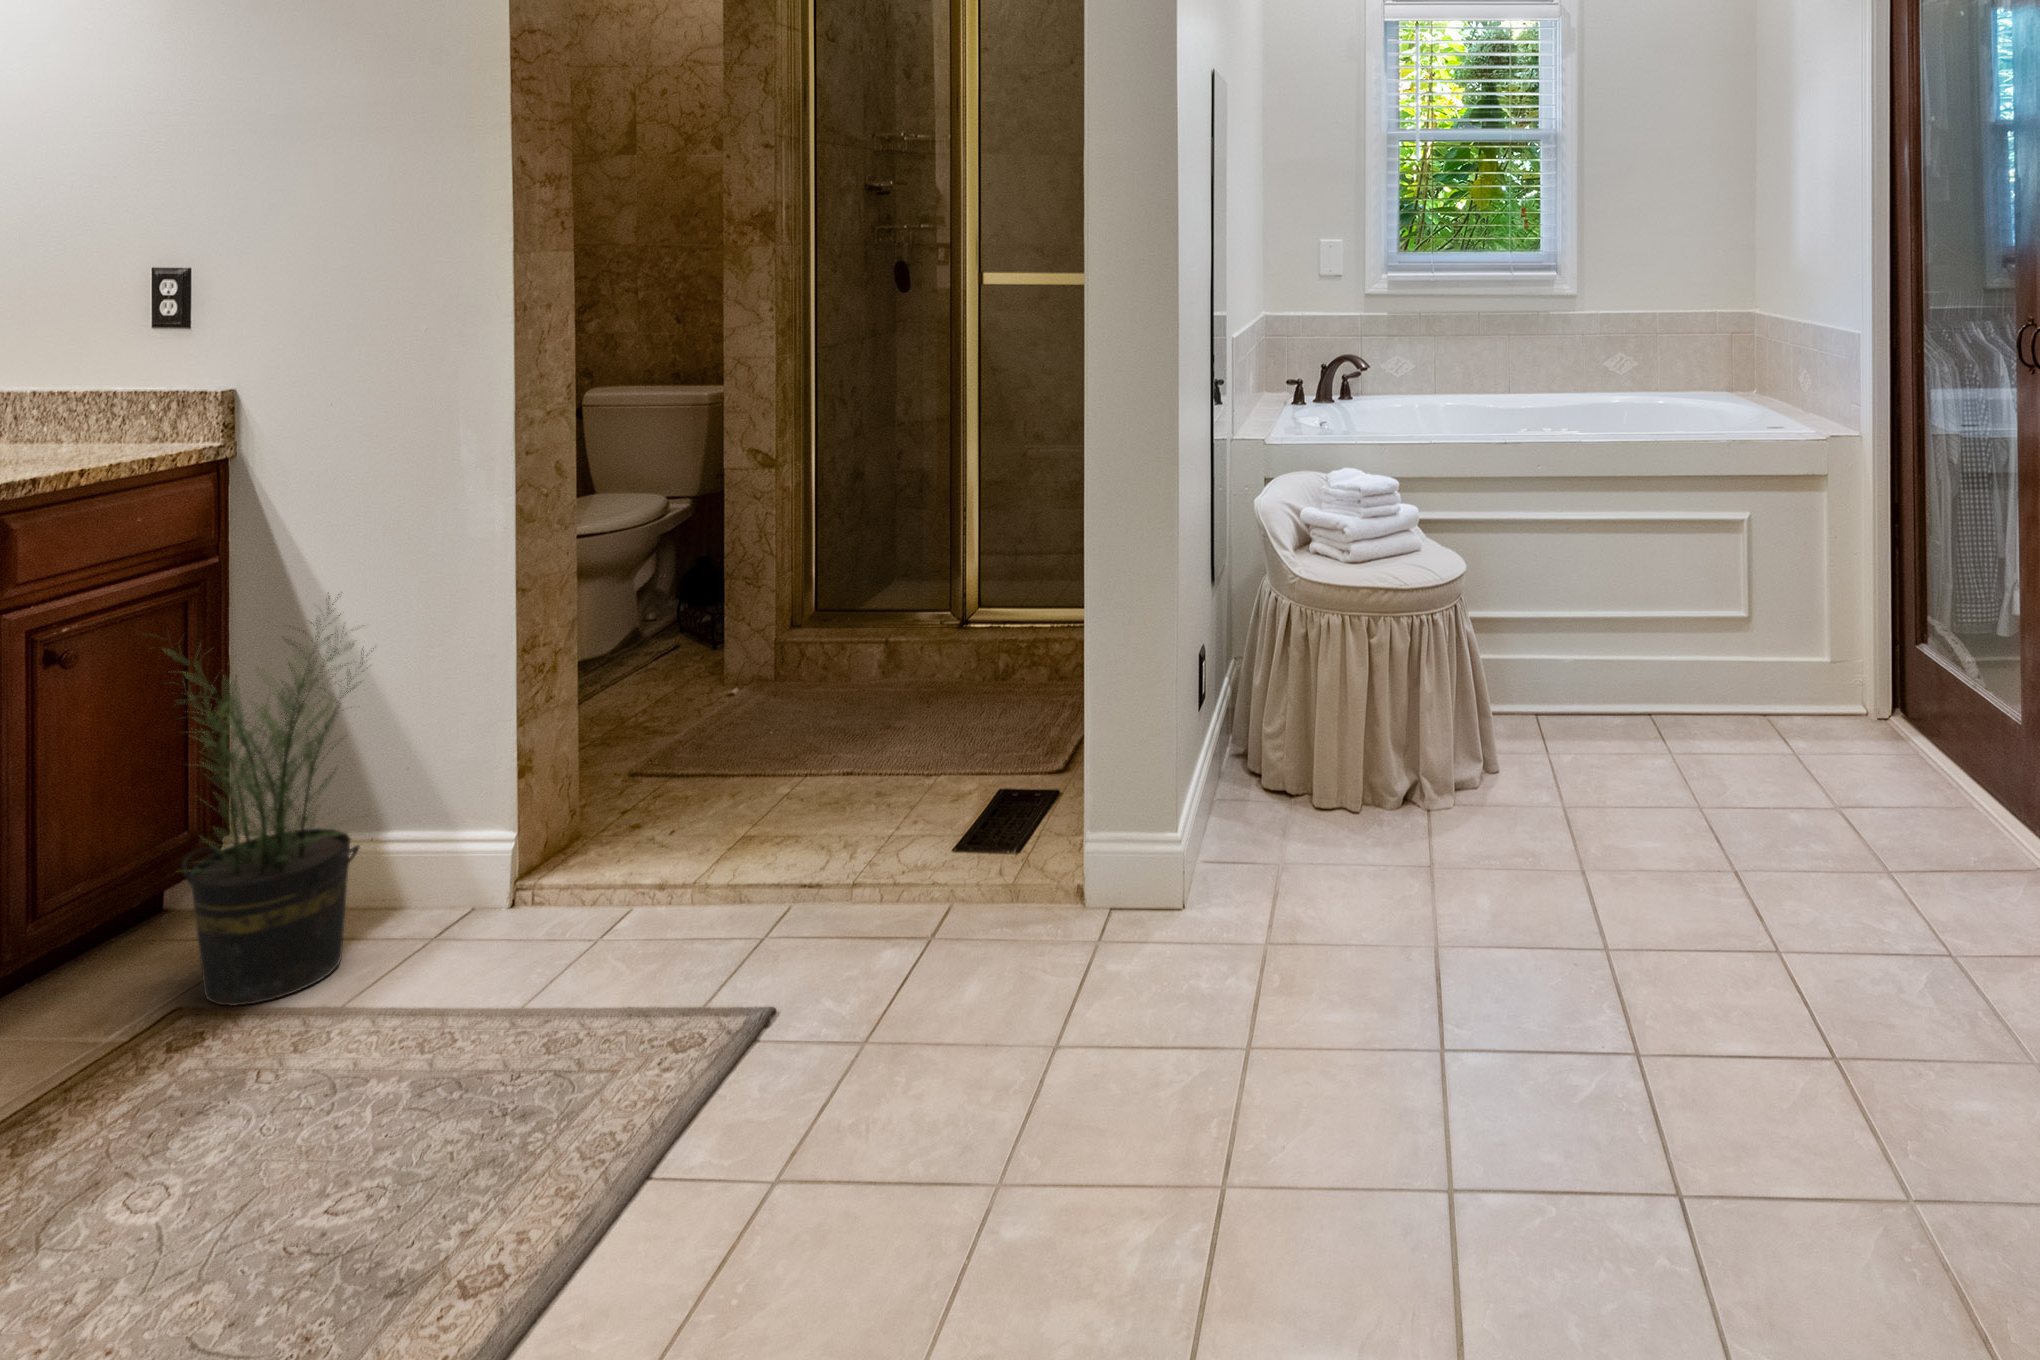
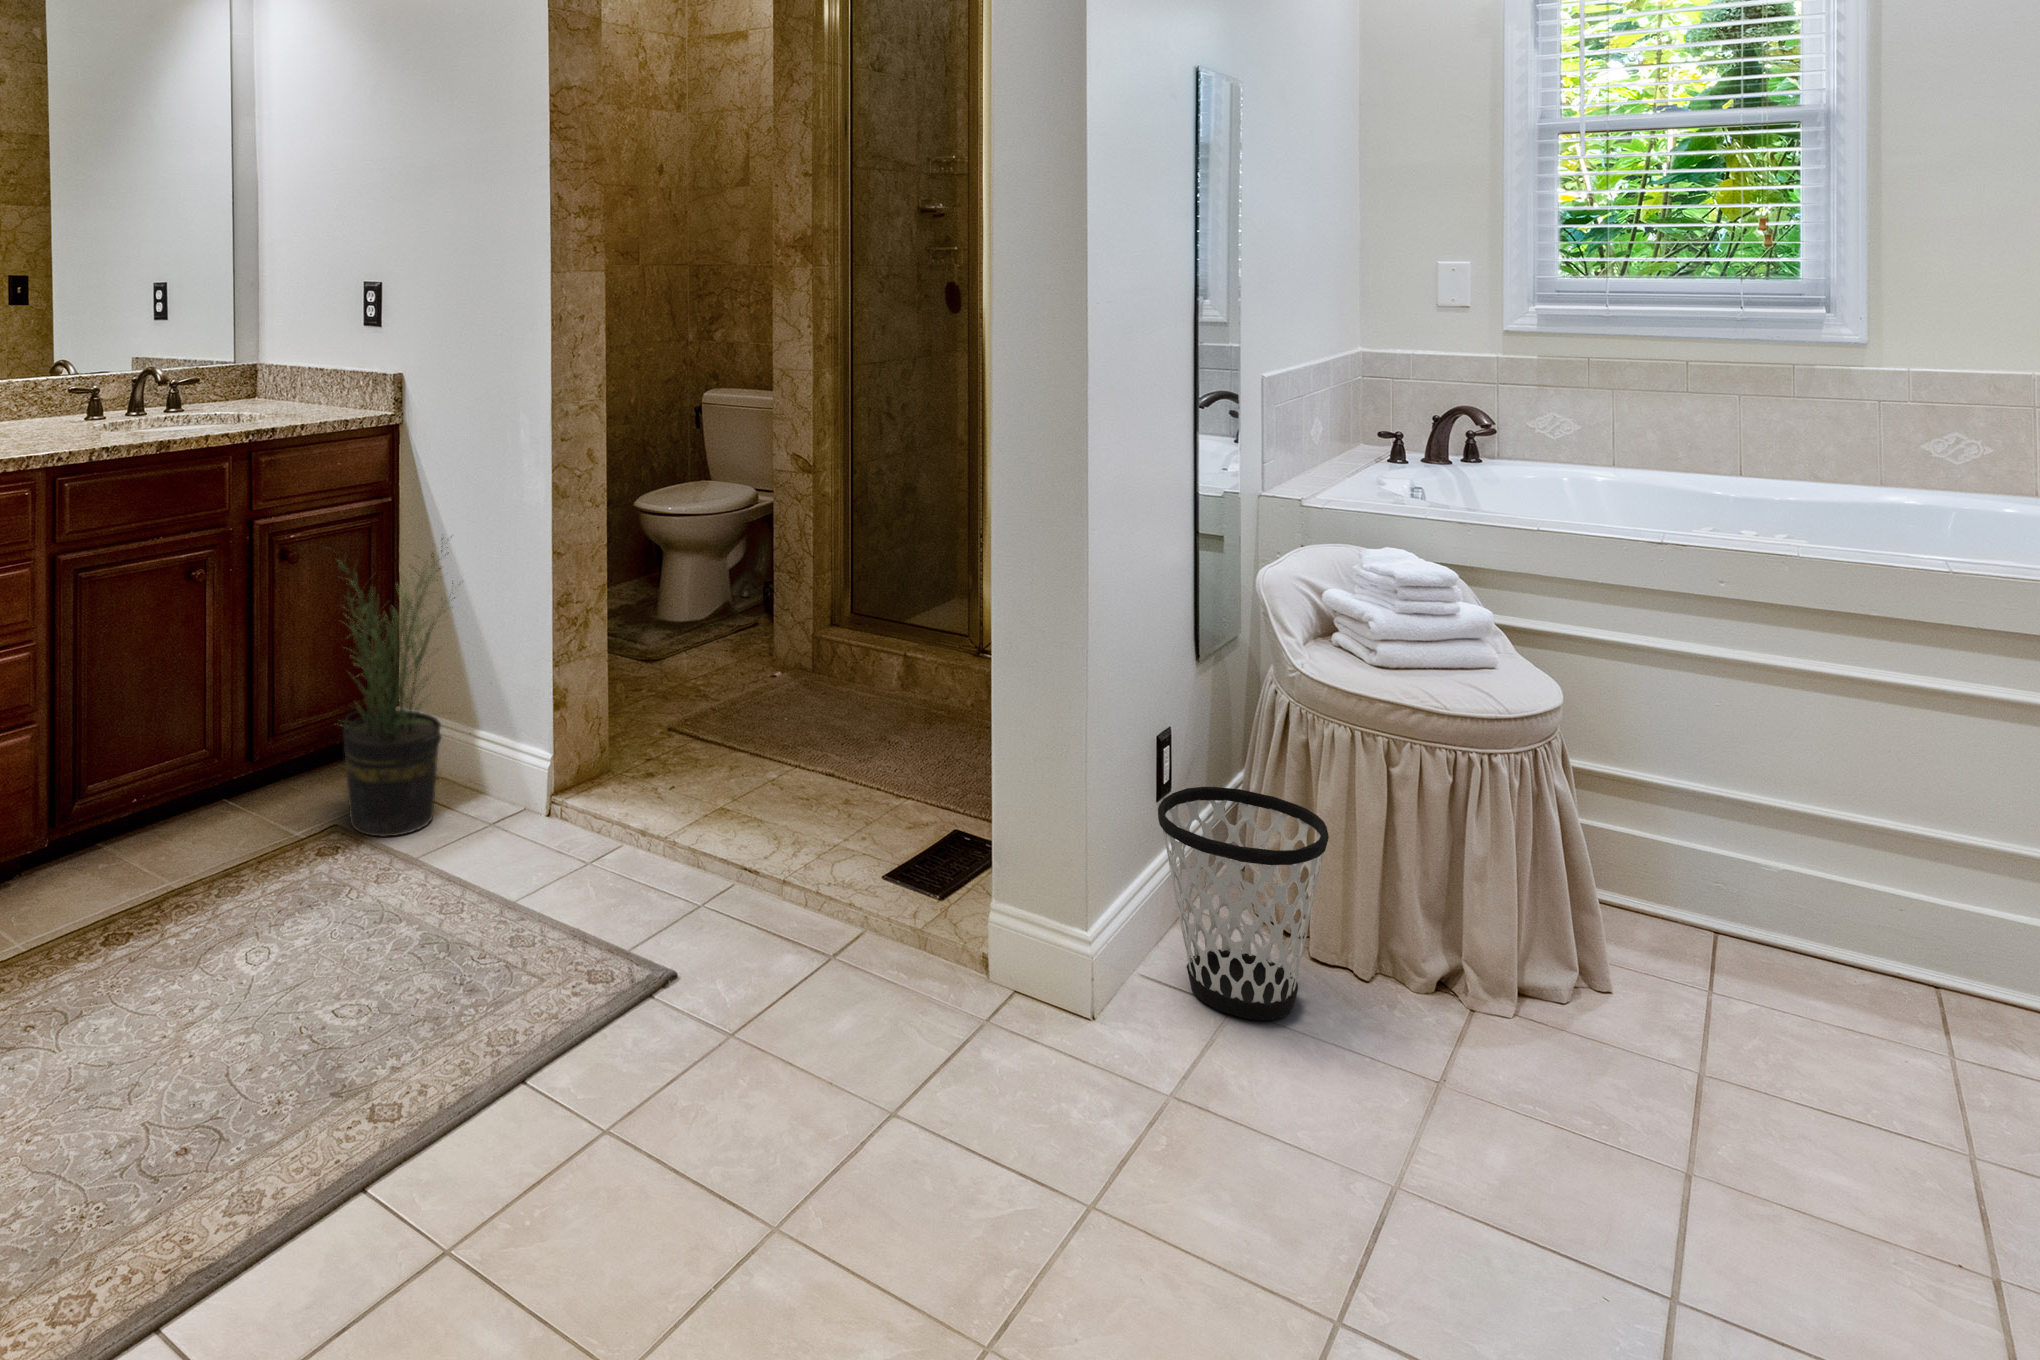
wastebasket: none [1216,685,1349,873] -> present [1158,787,1329,1020]

